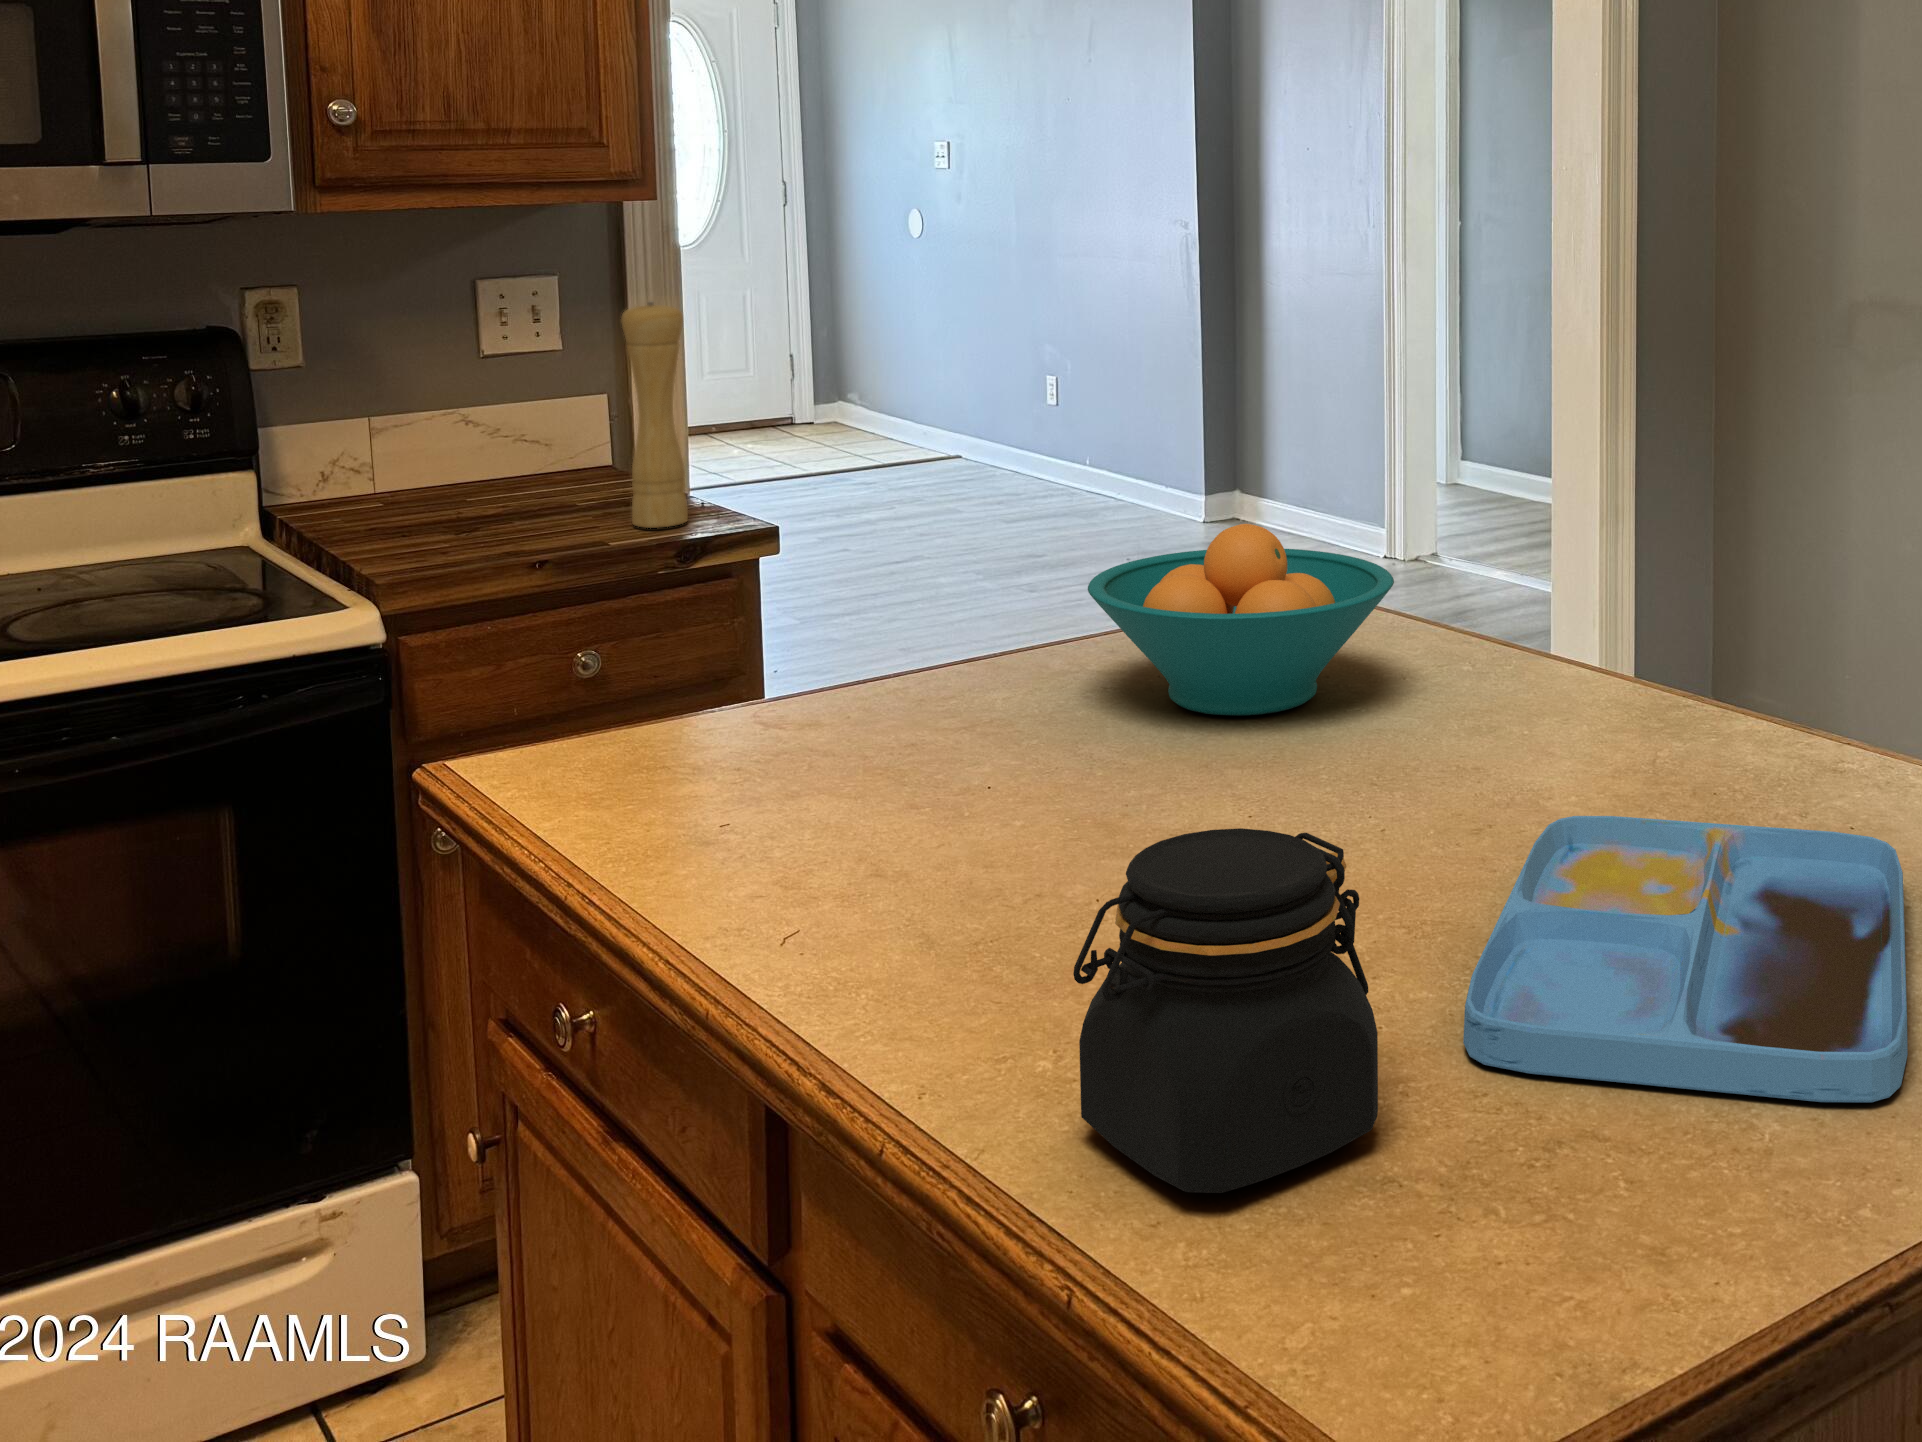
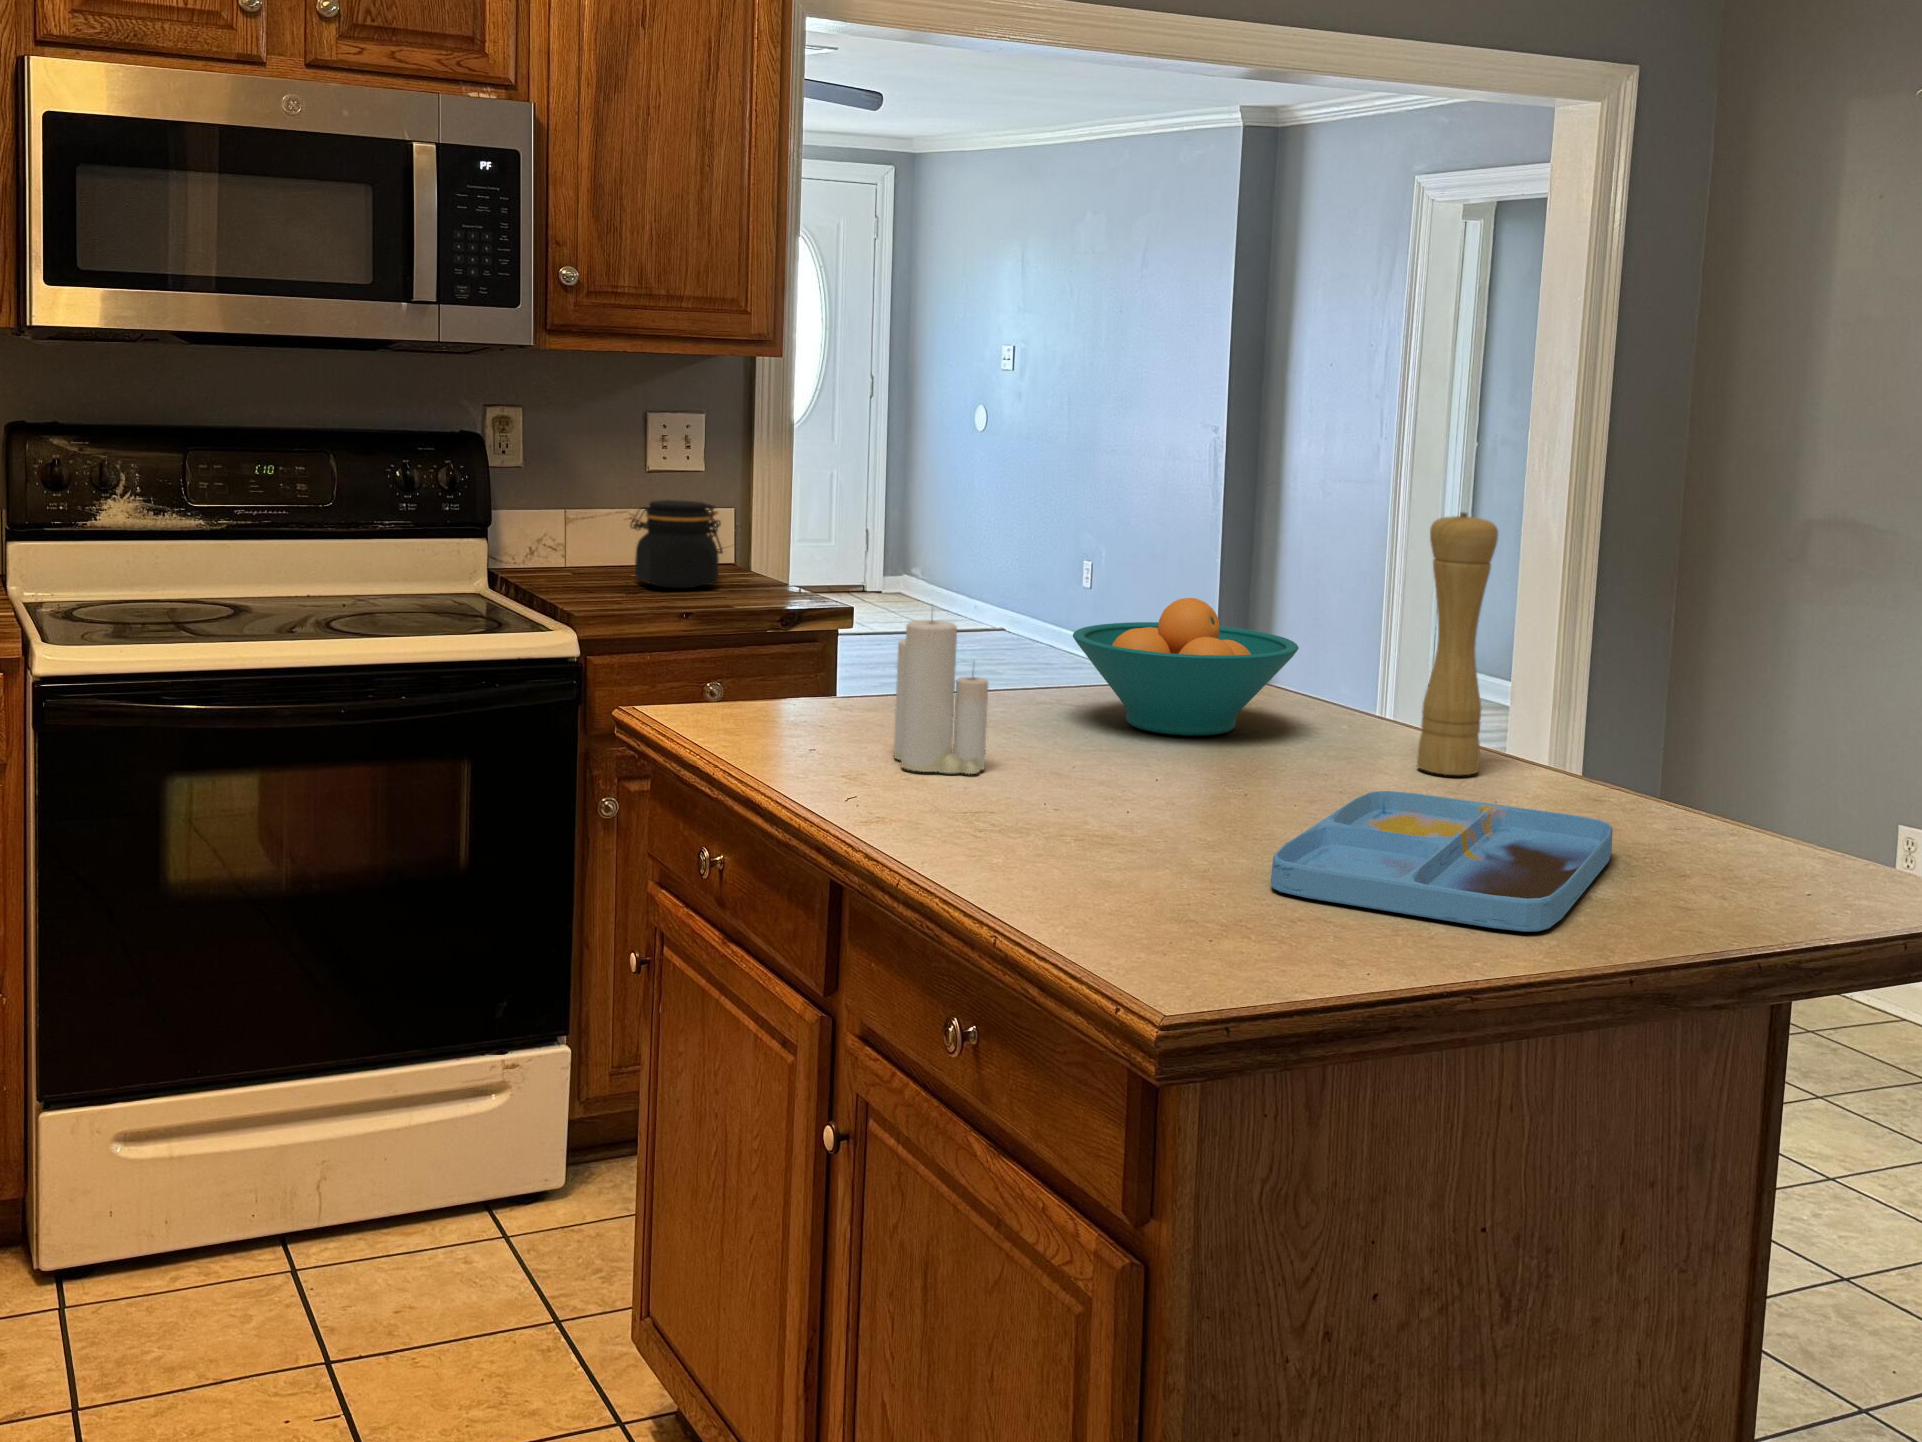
pepper mill: present [622,302,688,528] -> present [1417,512,1498,775]
candle: none [841,602,985,850] -> present [894,619,988,774]
jar: present [1073,828,1378,1193] -> present [630,500,723,588]

